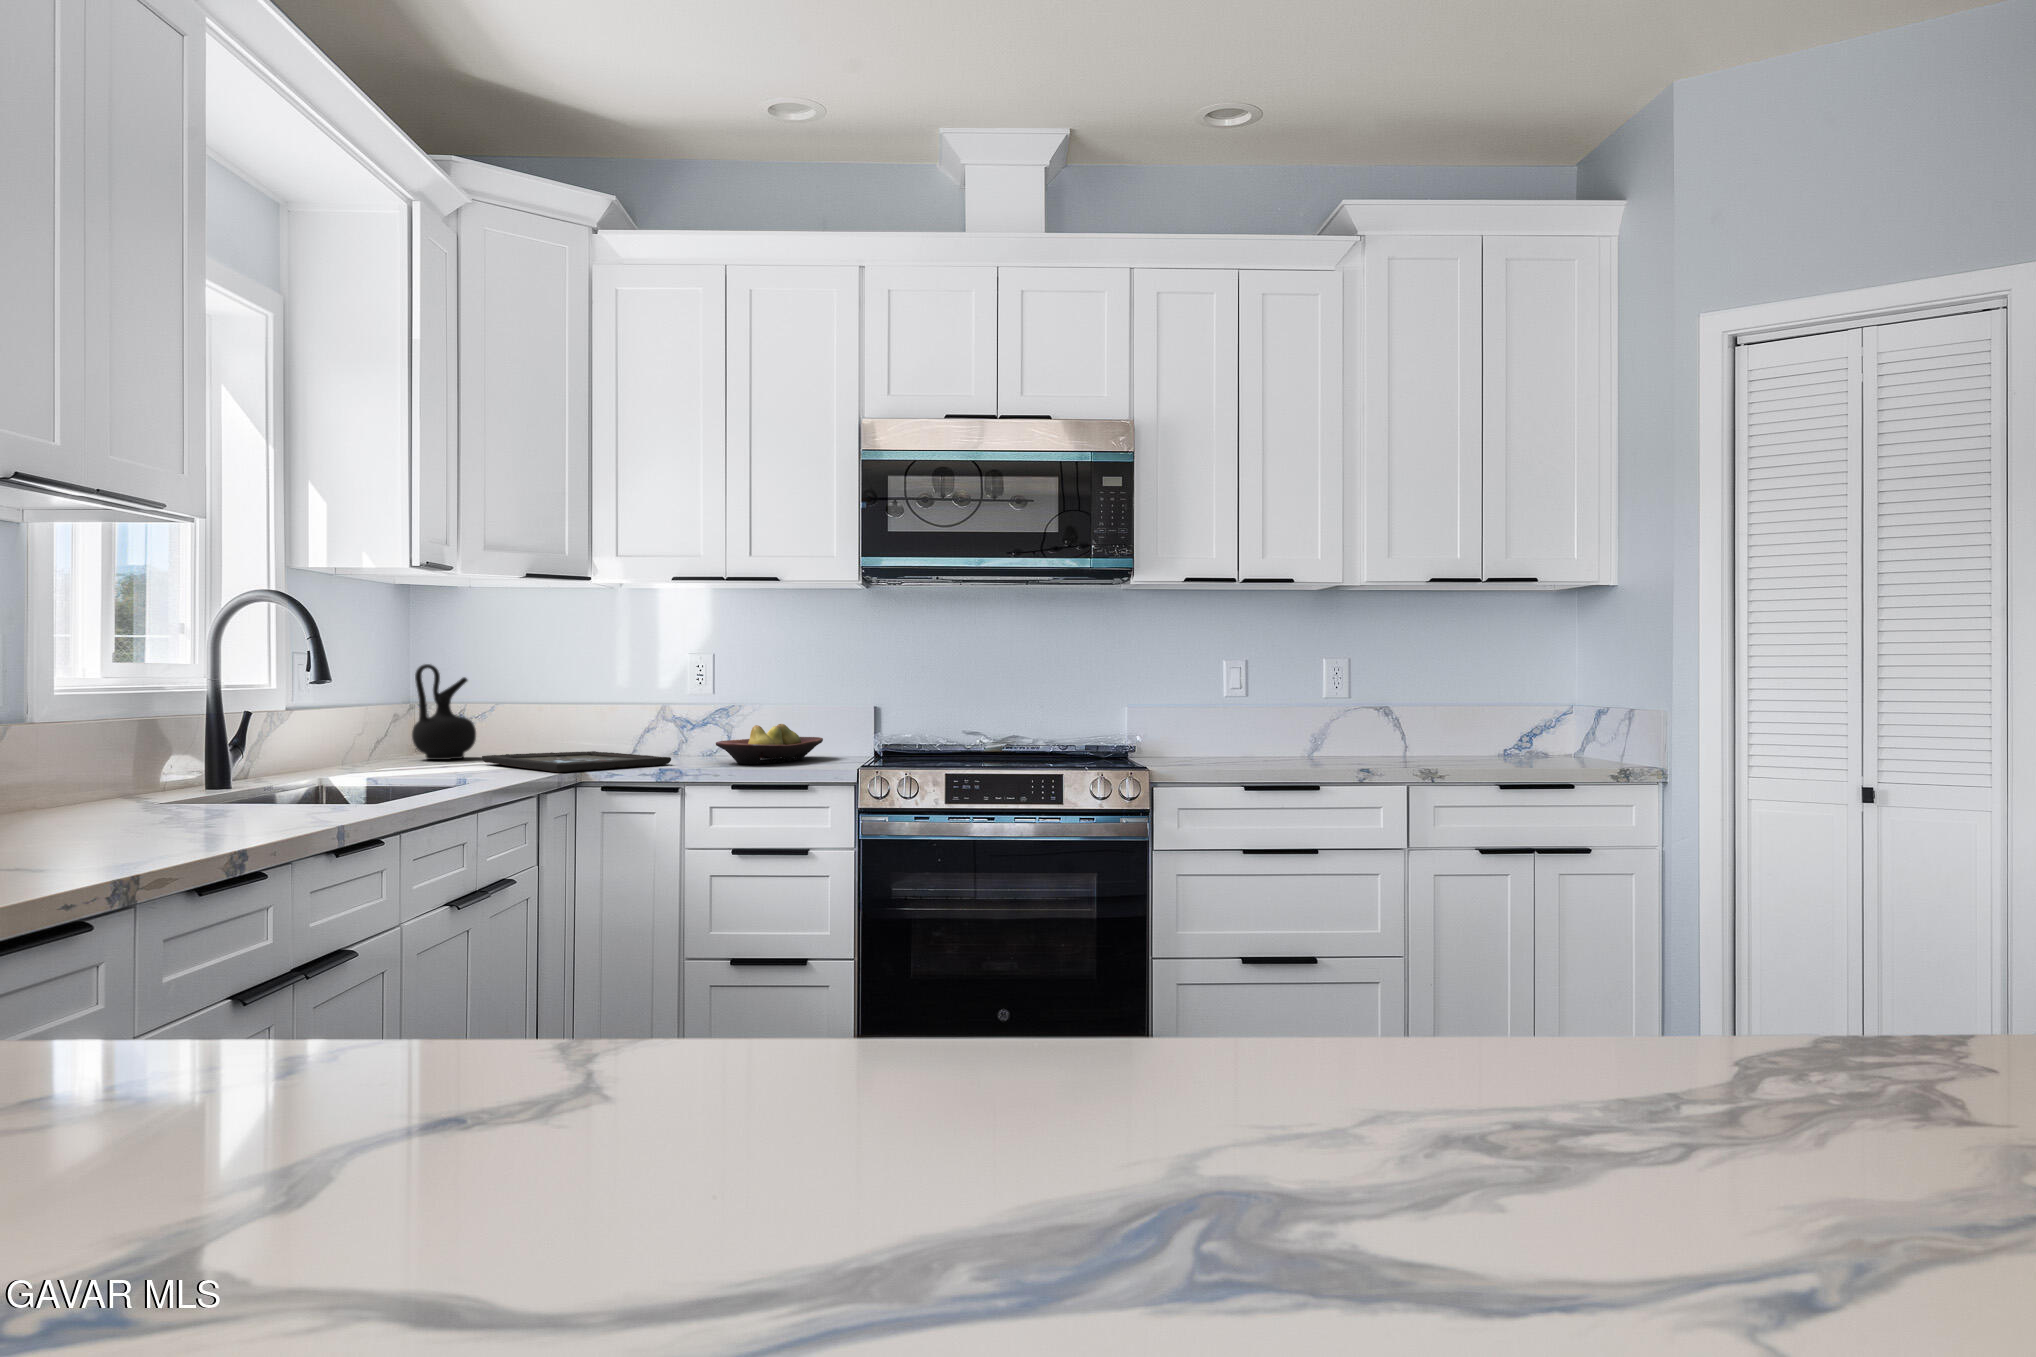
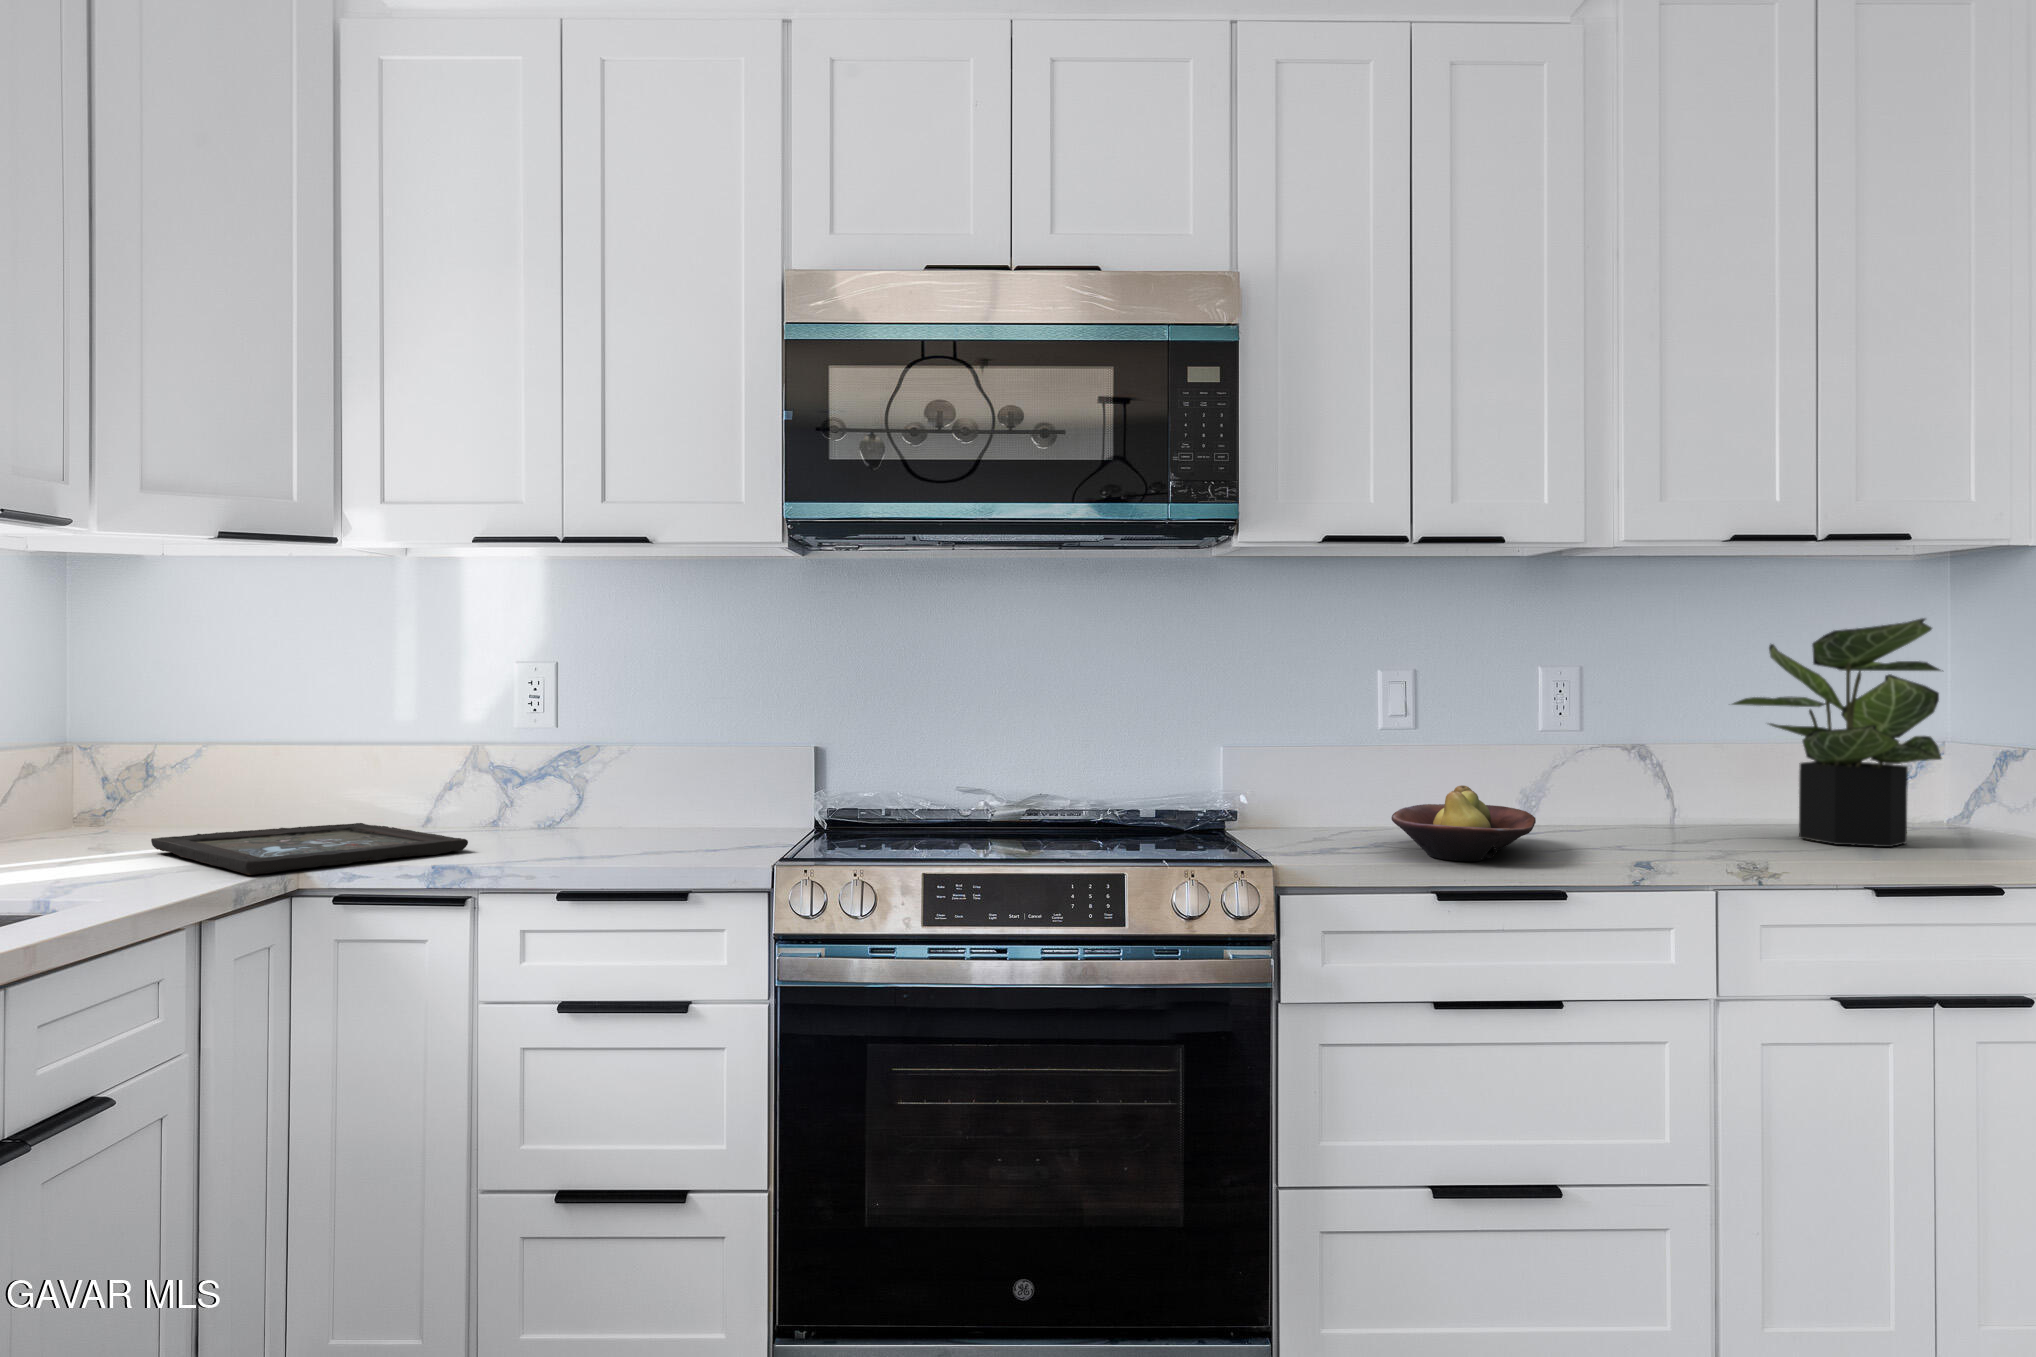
potted plant: none [1437,629,1560,766] -> present [1733,618,1941,847]
ceramic jug: present [412,664,476,760] -> none [54,684,167,841]
fruit bowl: present [716,724,823,764] -> present [1392,785,1536,861]

